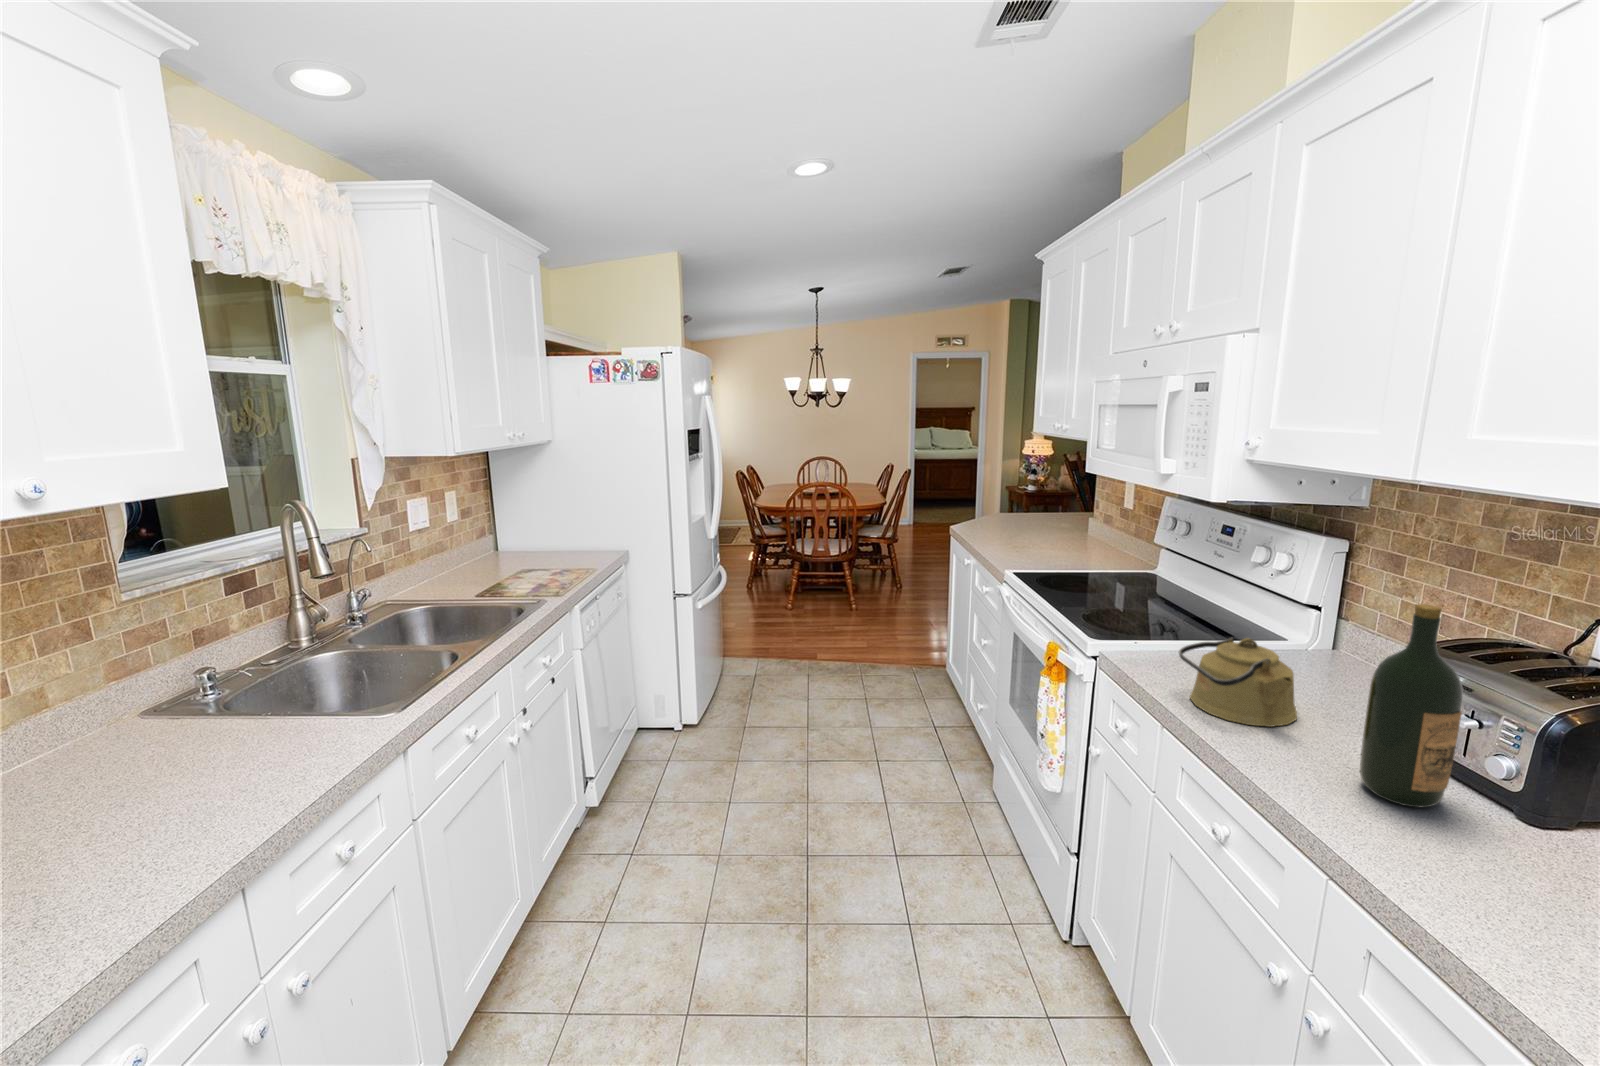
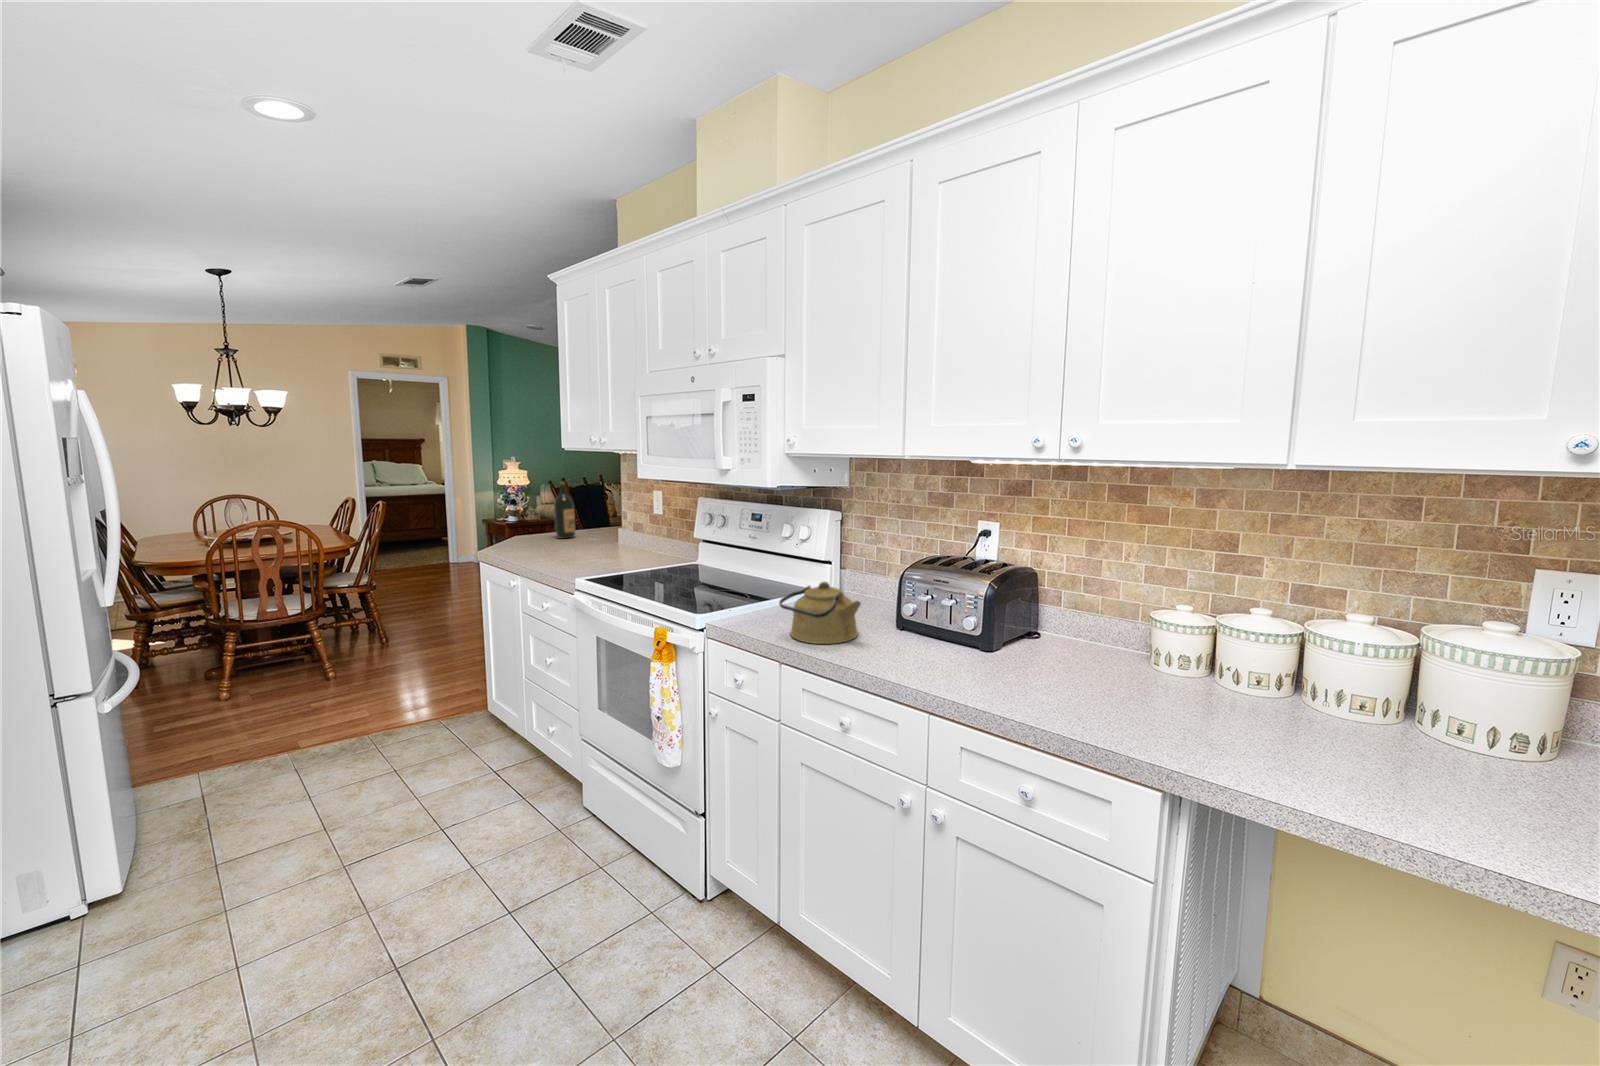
wine bottle: present [1360,604,1463,808] -> present [554,482,575,539]

